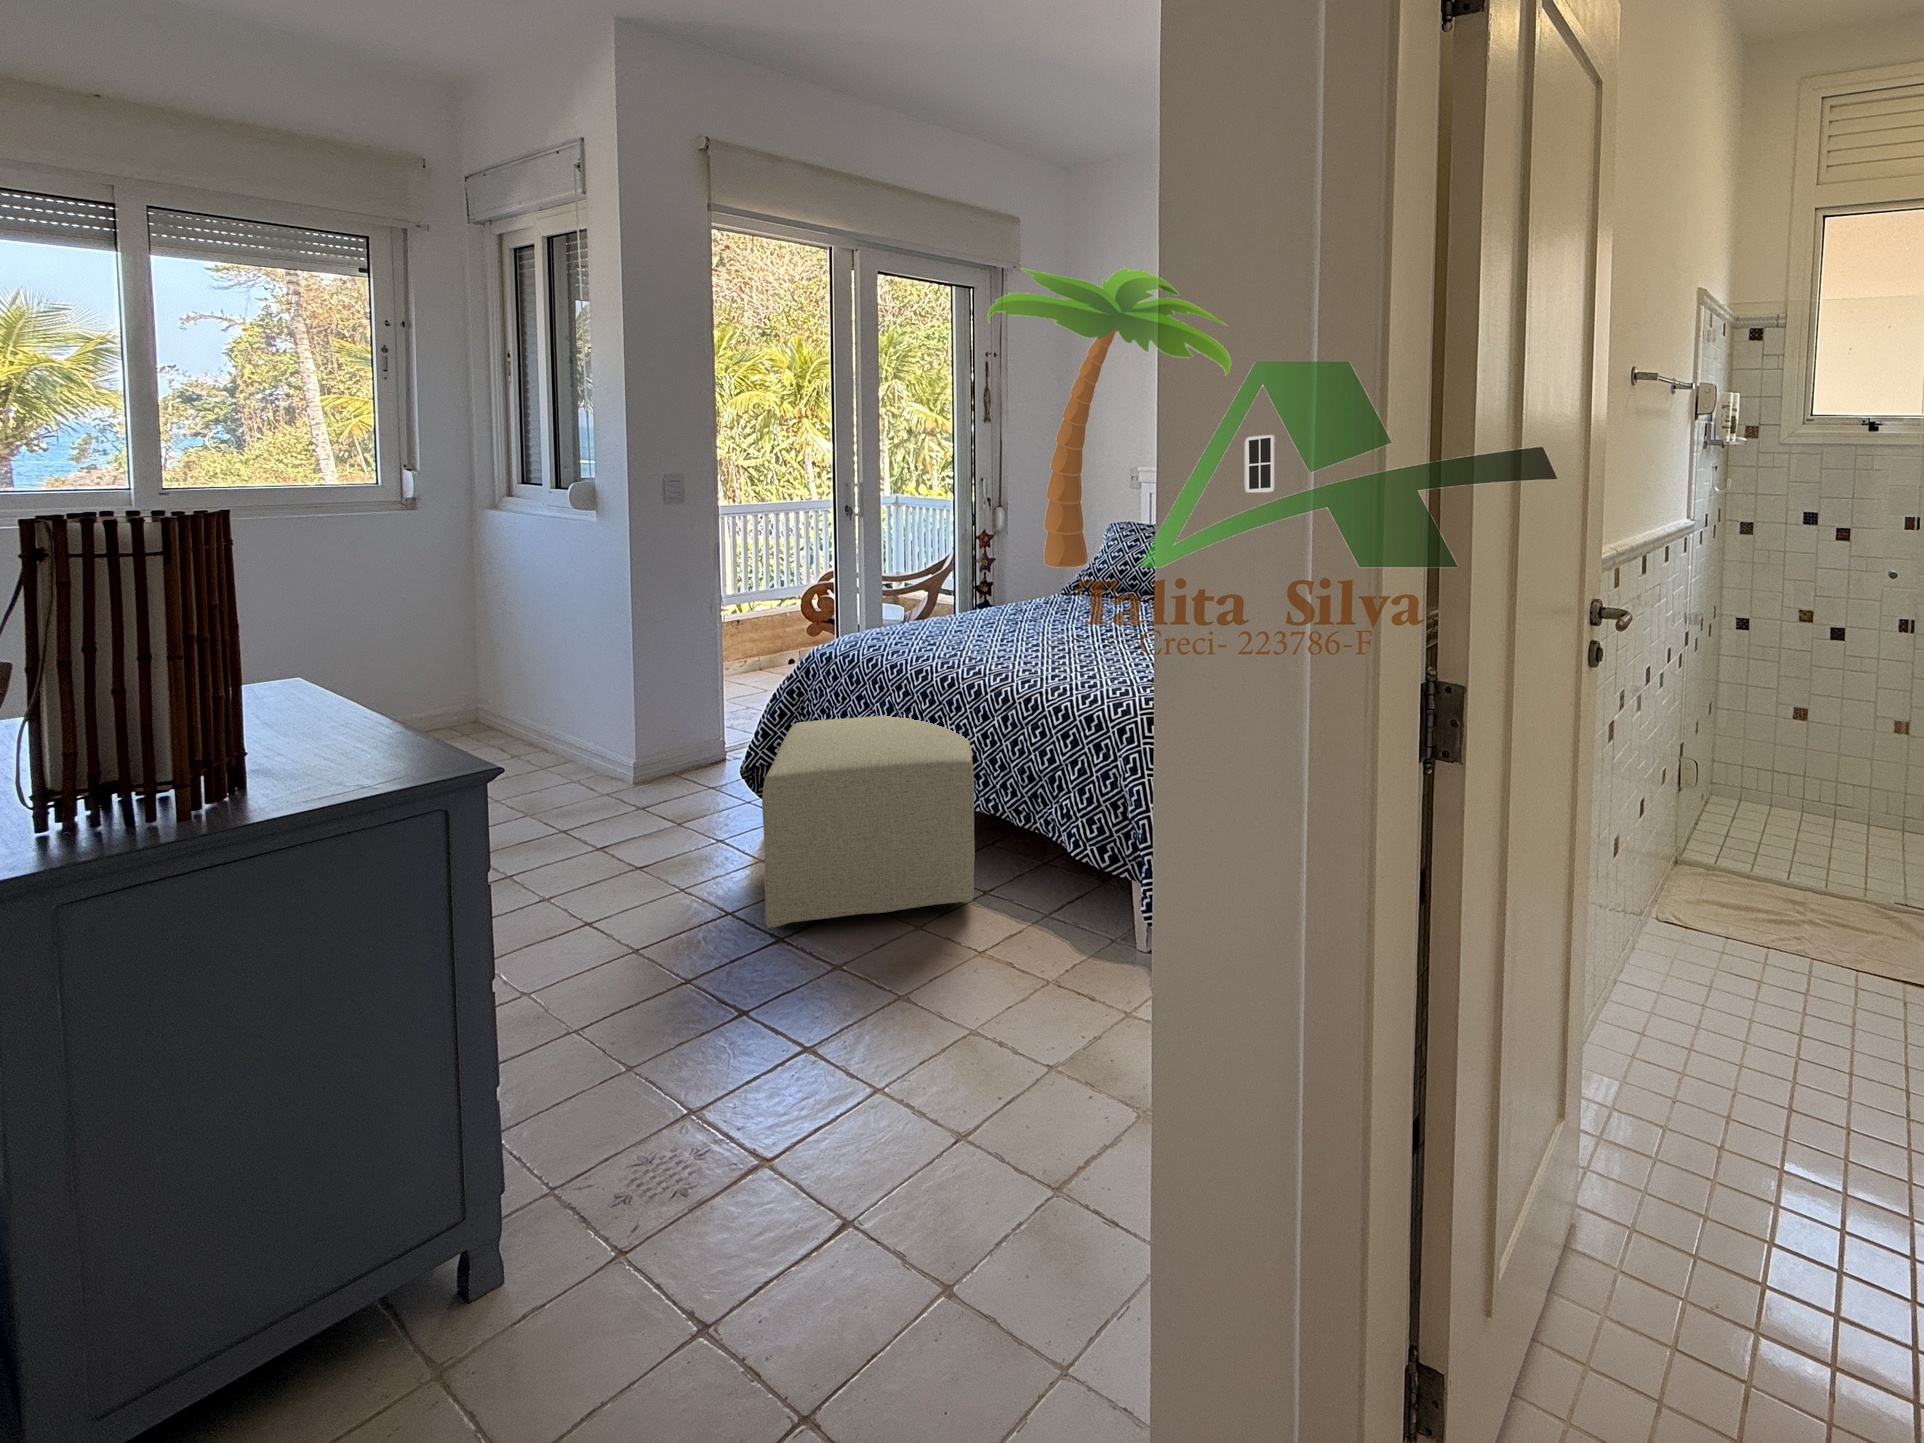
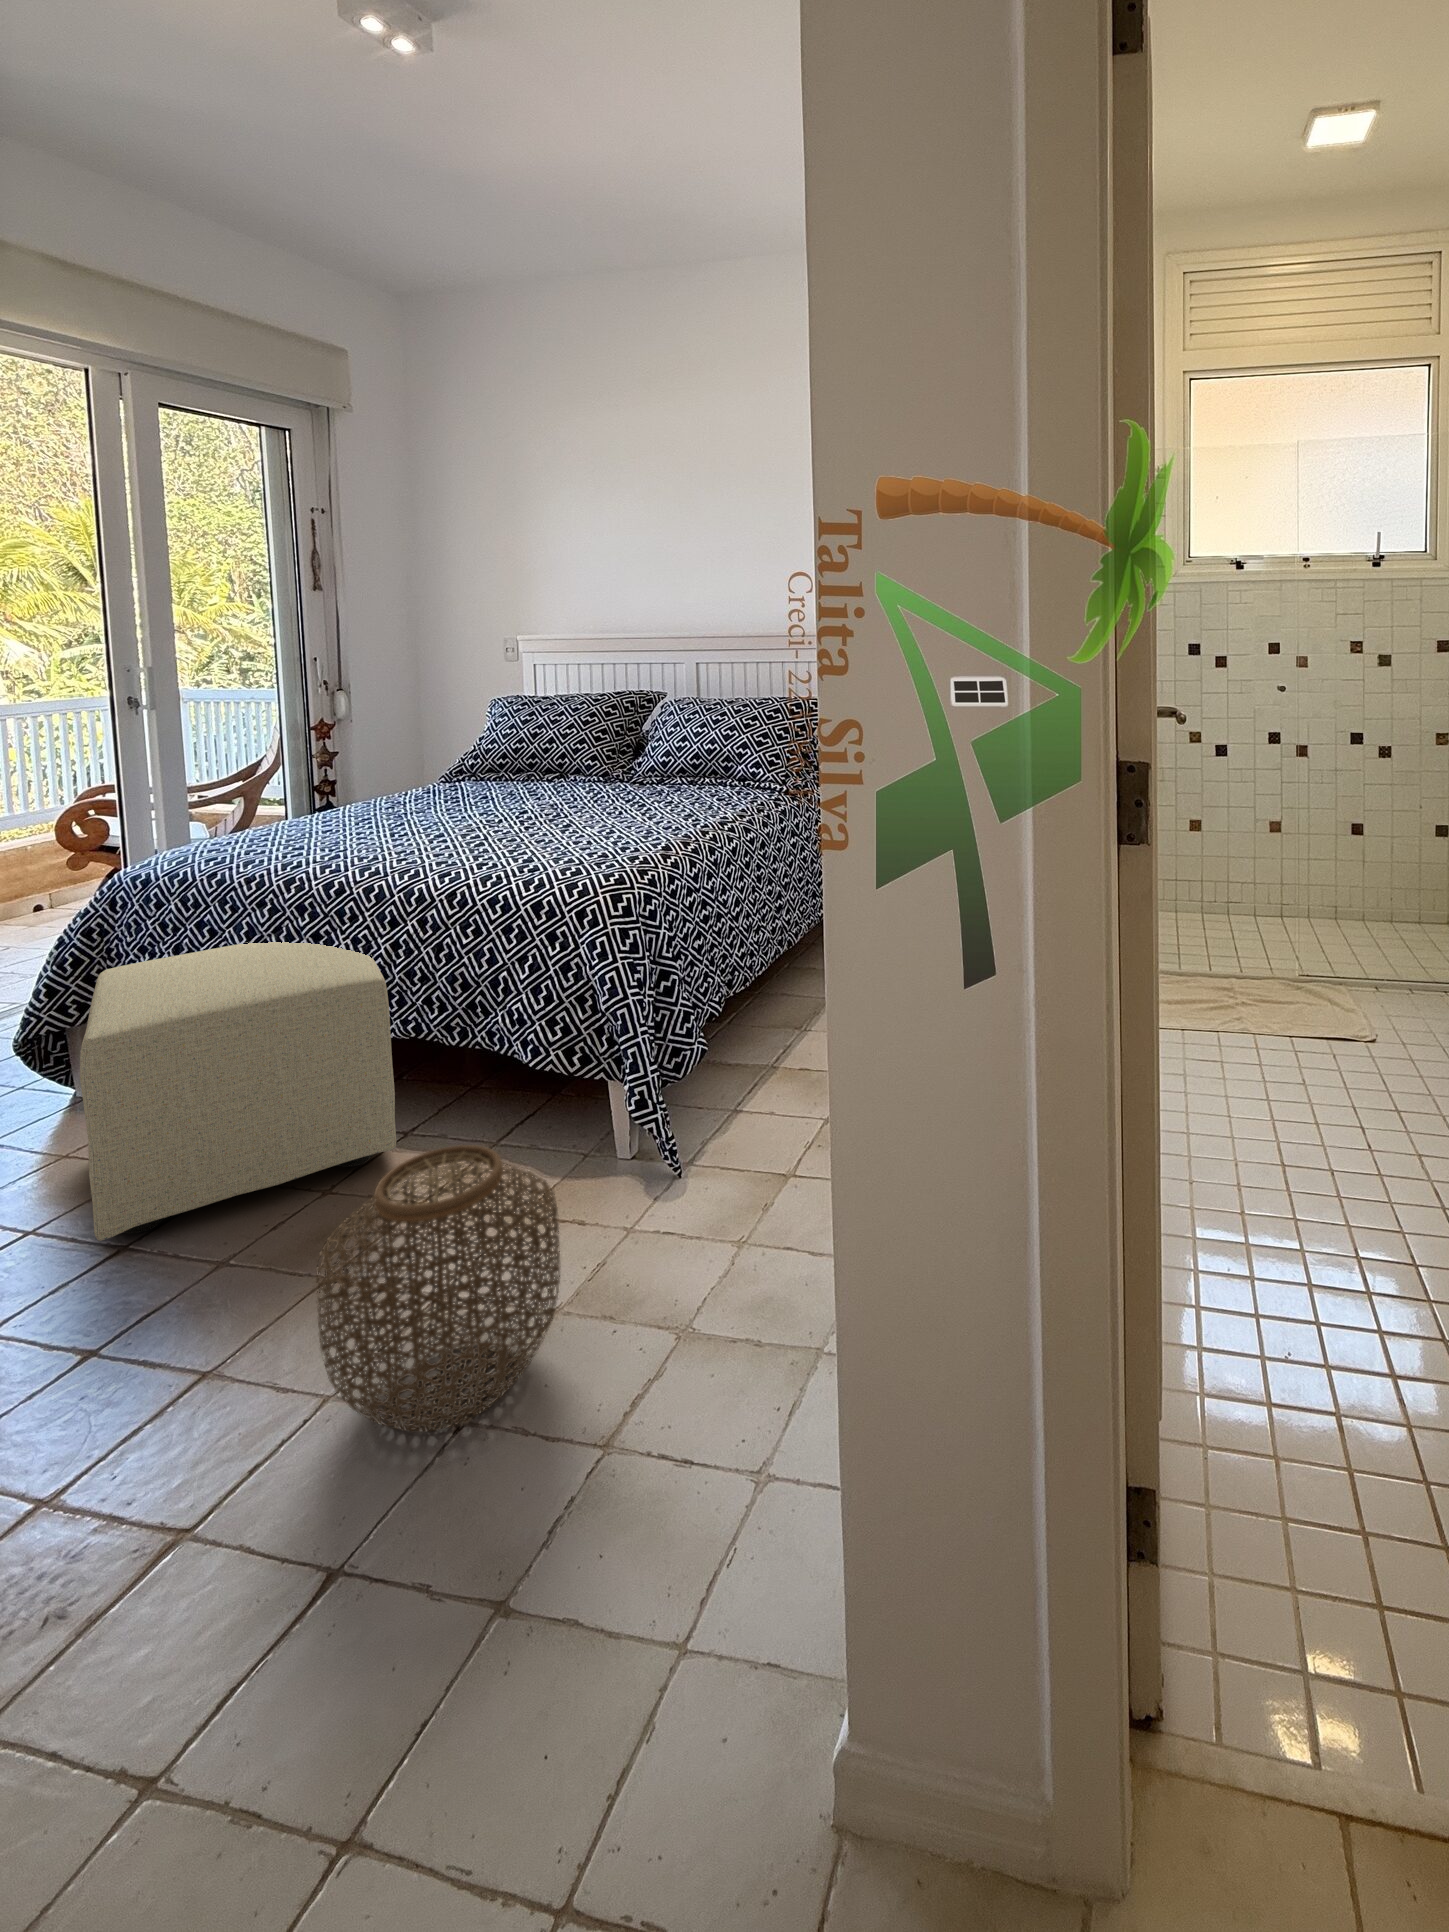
woven basket: none [868,911,1050,1138] -> present [316,1145,560,1432]

